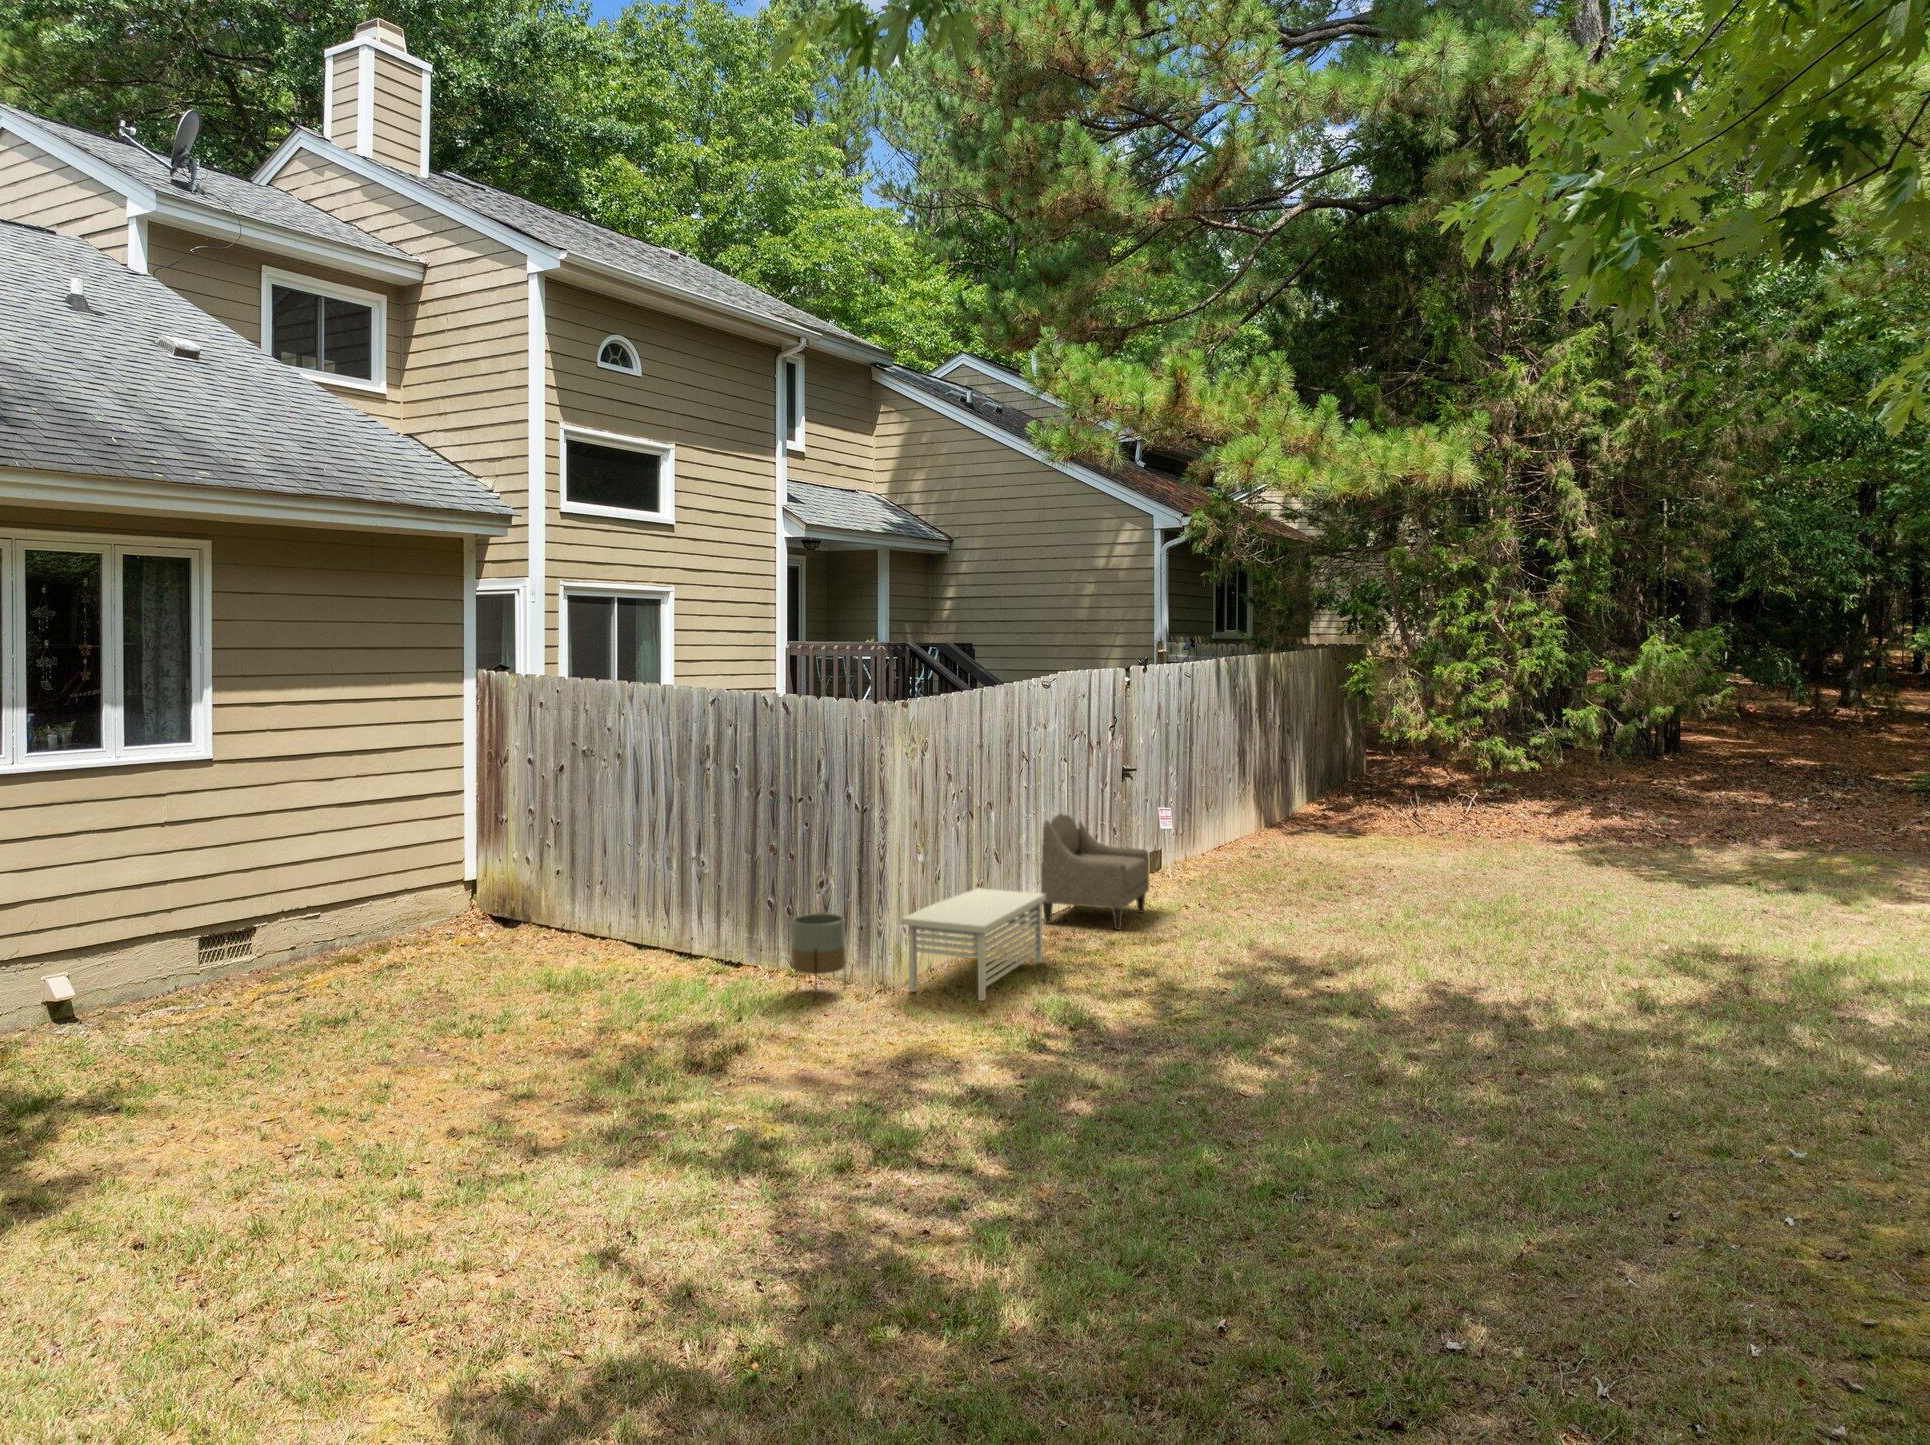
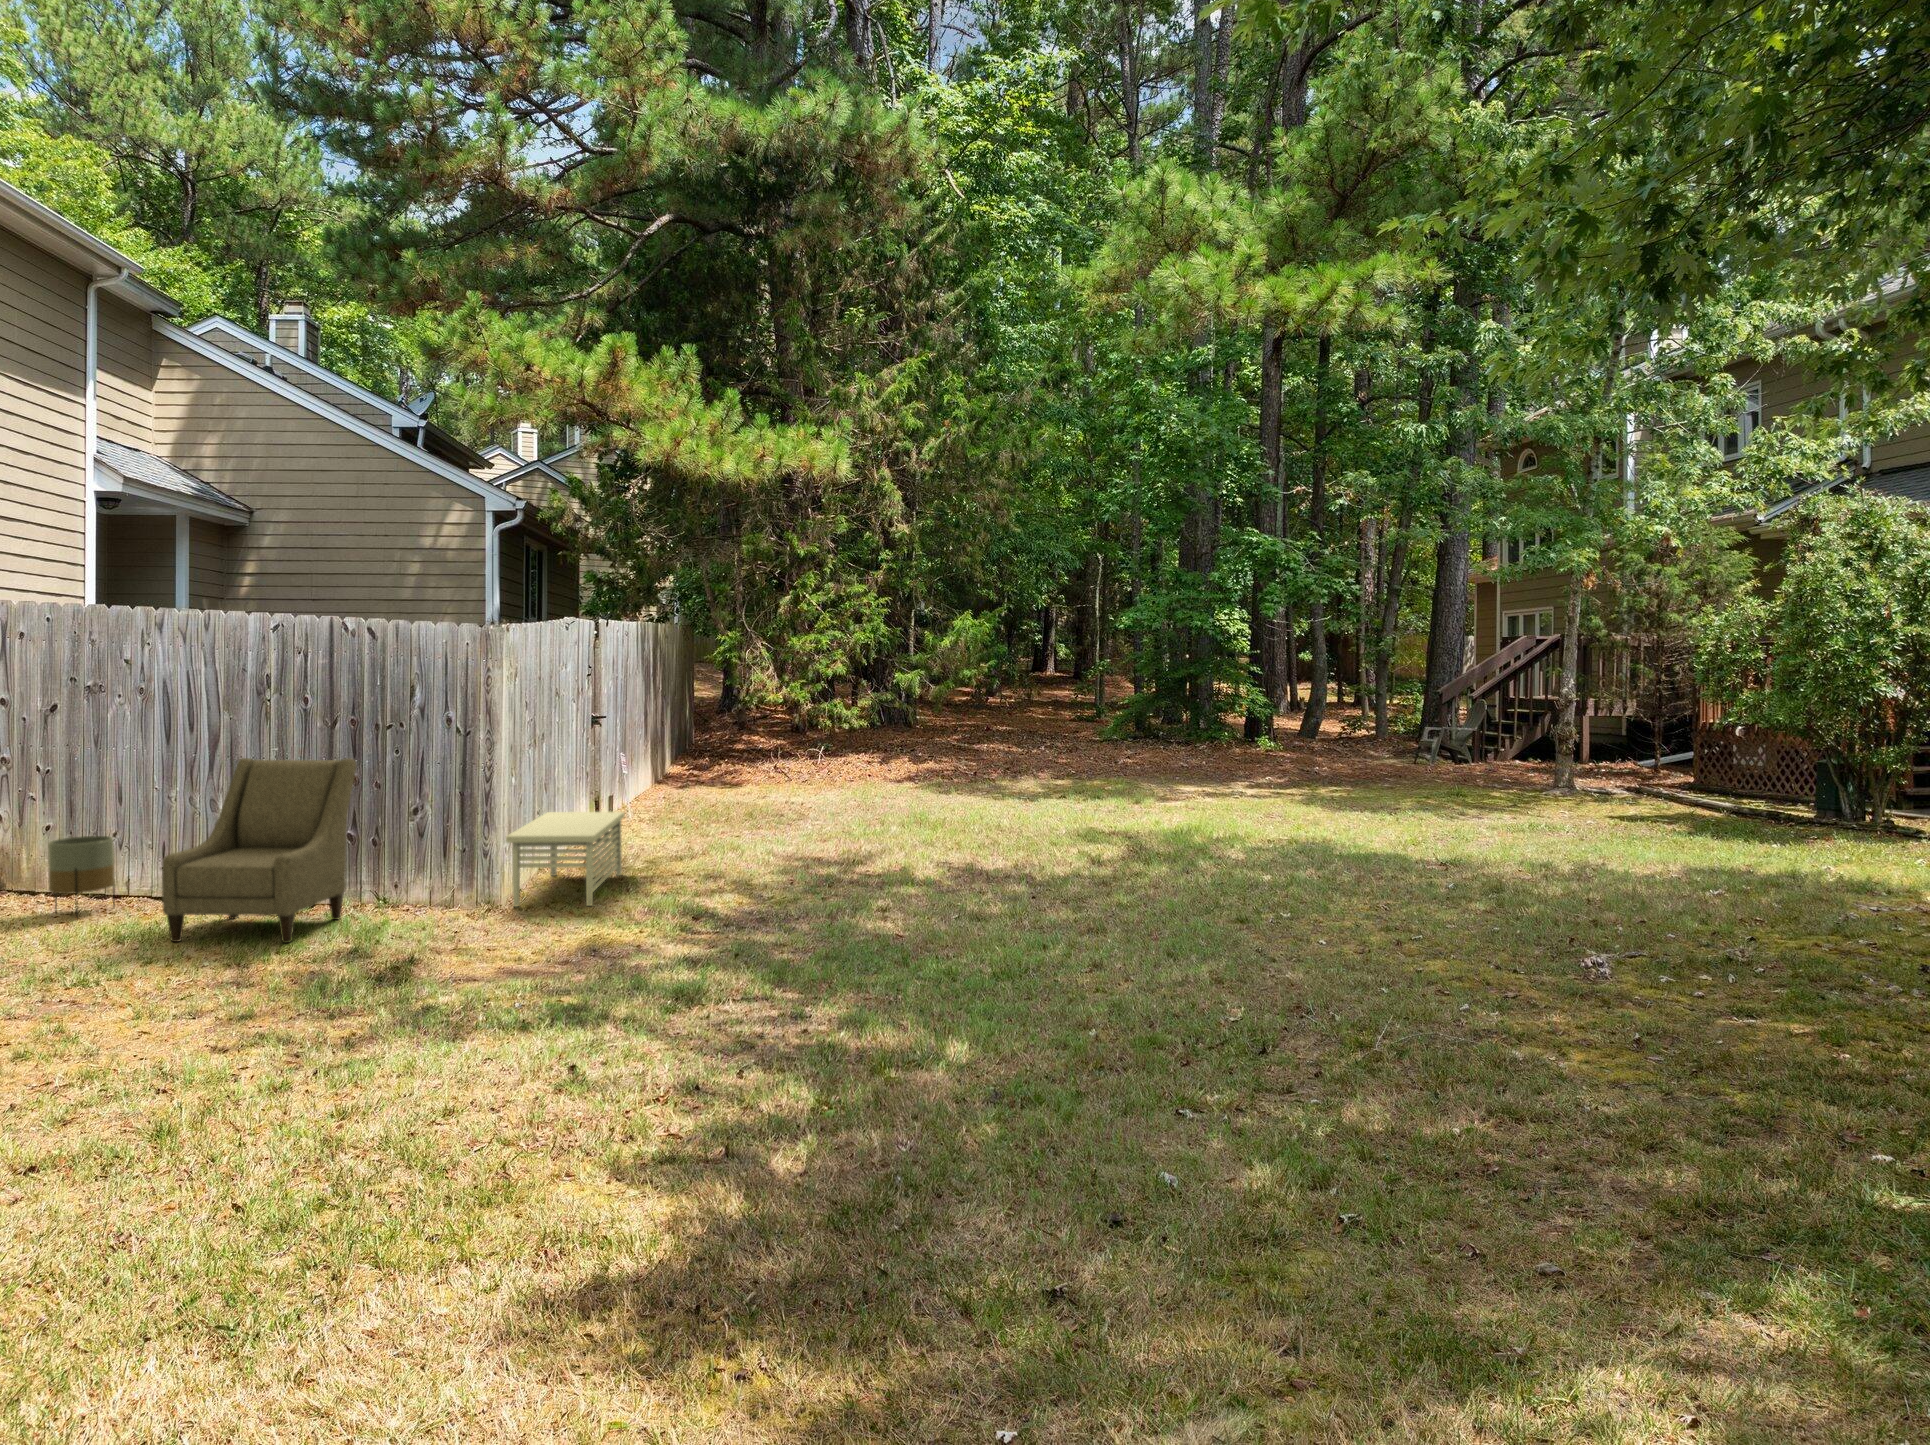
chair: present [1041,814,1149,930] -> present [162,758,356,943]
planter: present [791,913,846,987] -> present [48,836,115,918]

